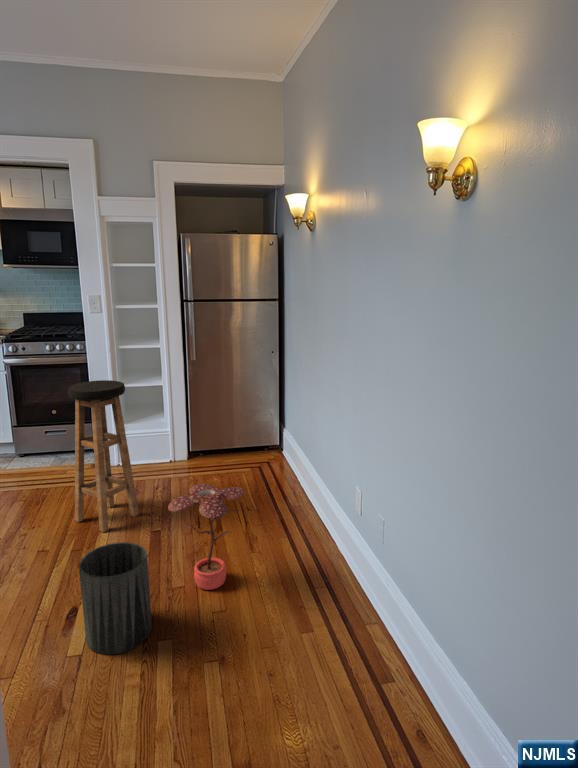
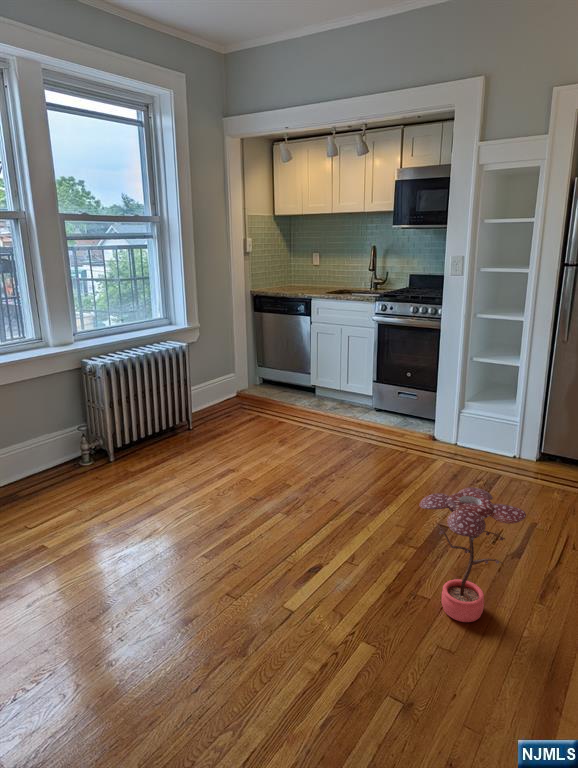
bar stool: present [68,380,139,533] -> none [378,345,445,506]
trash can: present [79,542,152,655] -> none [303,514,374,634]

